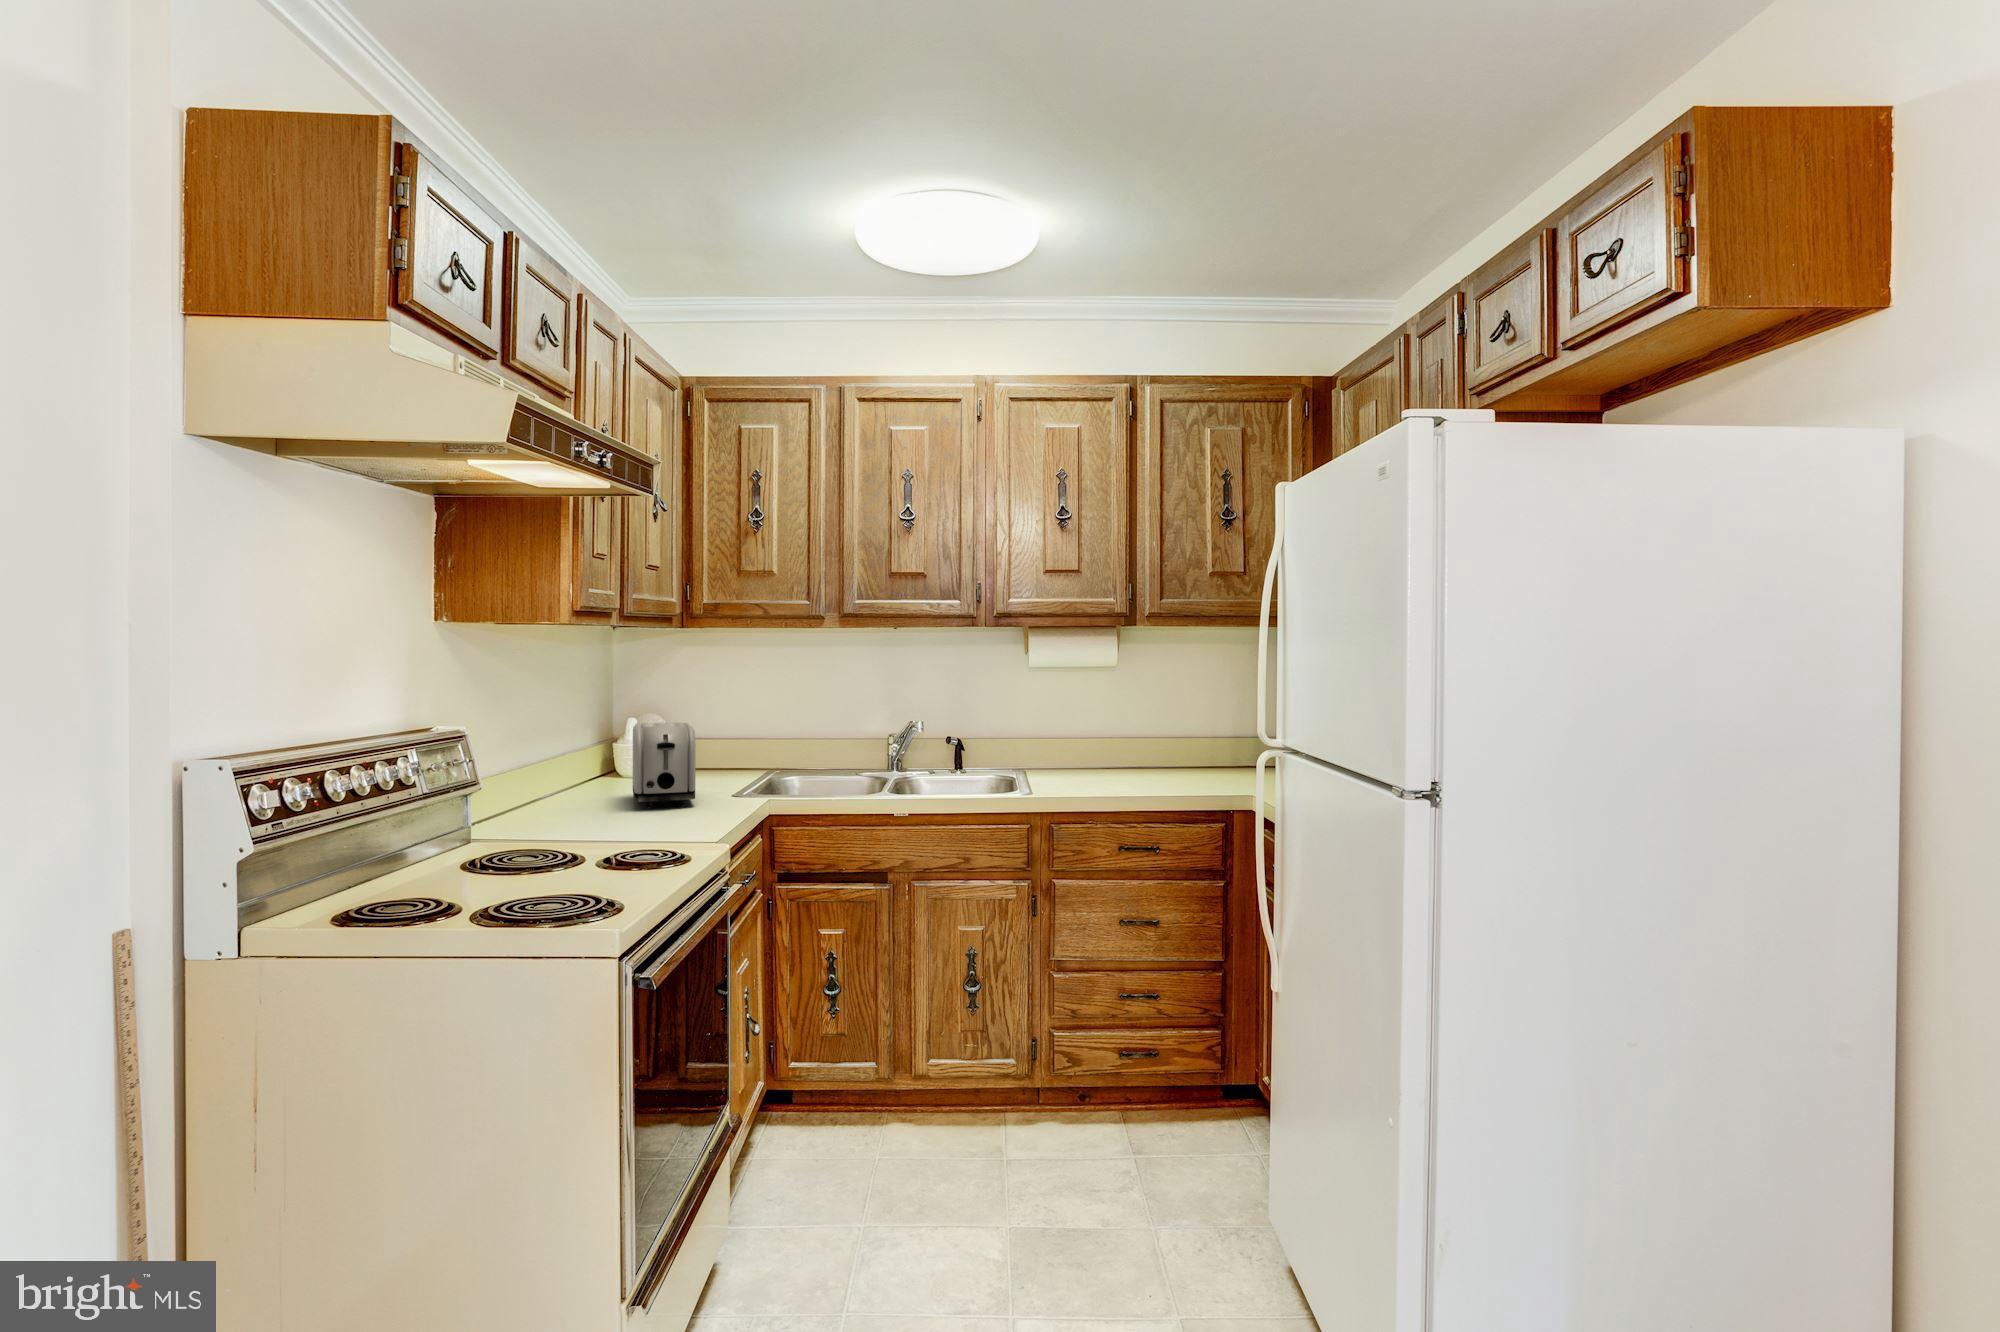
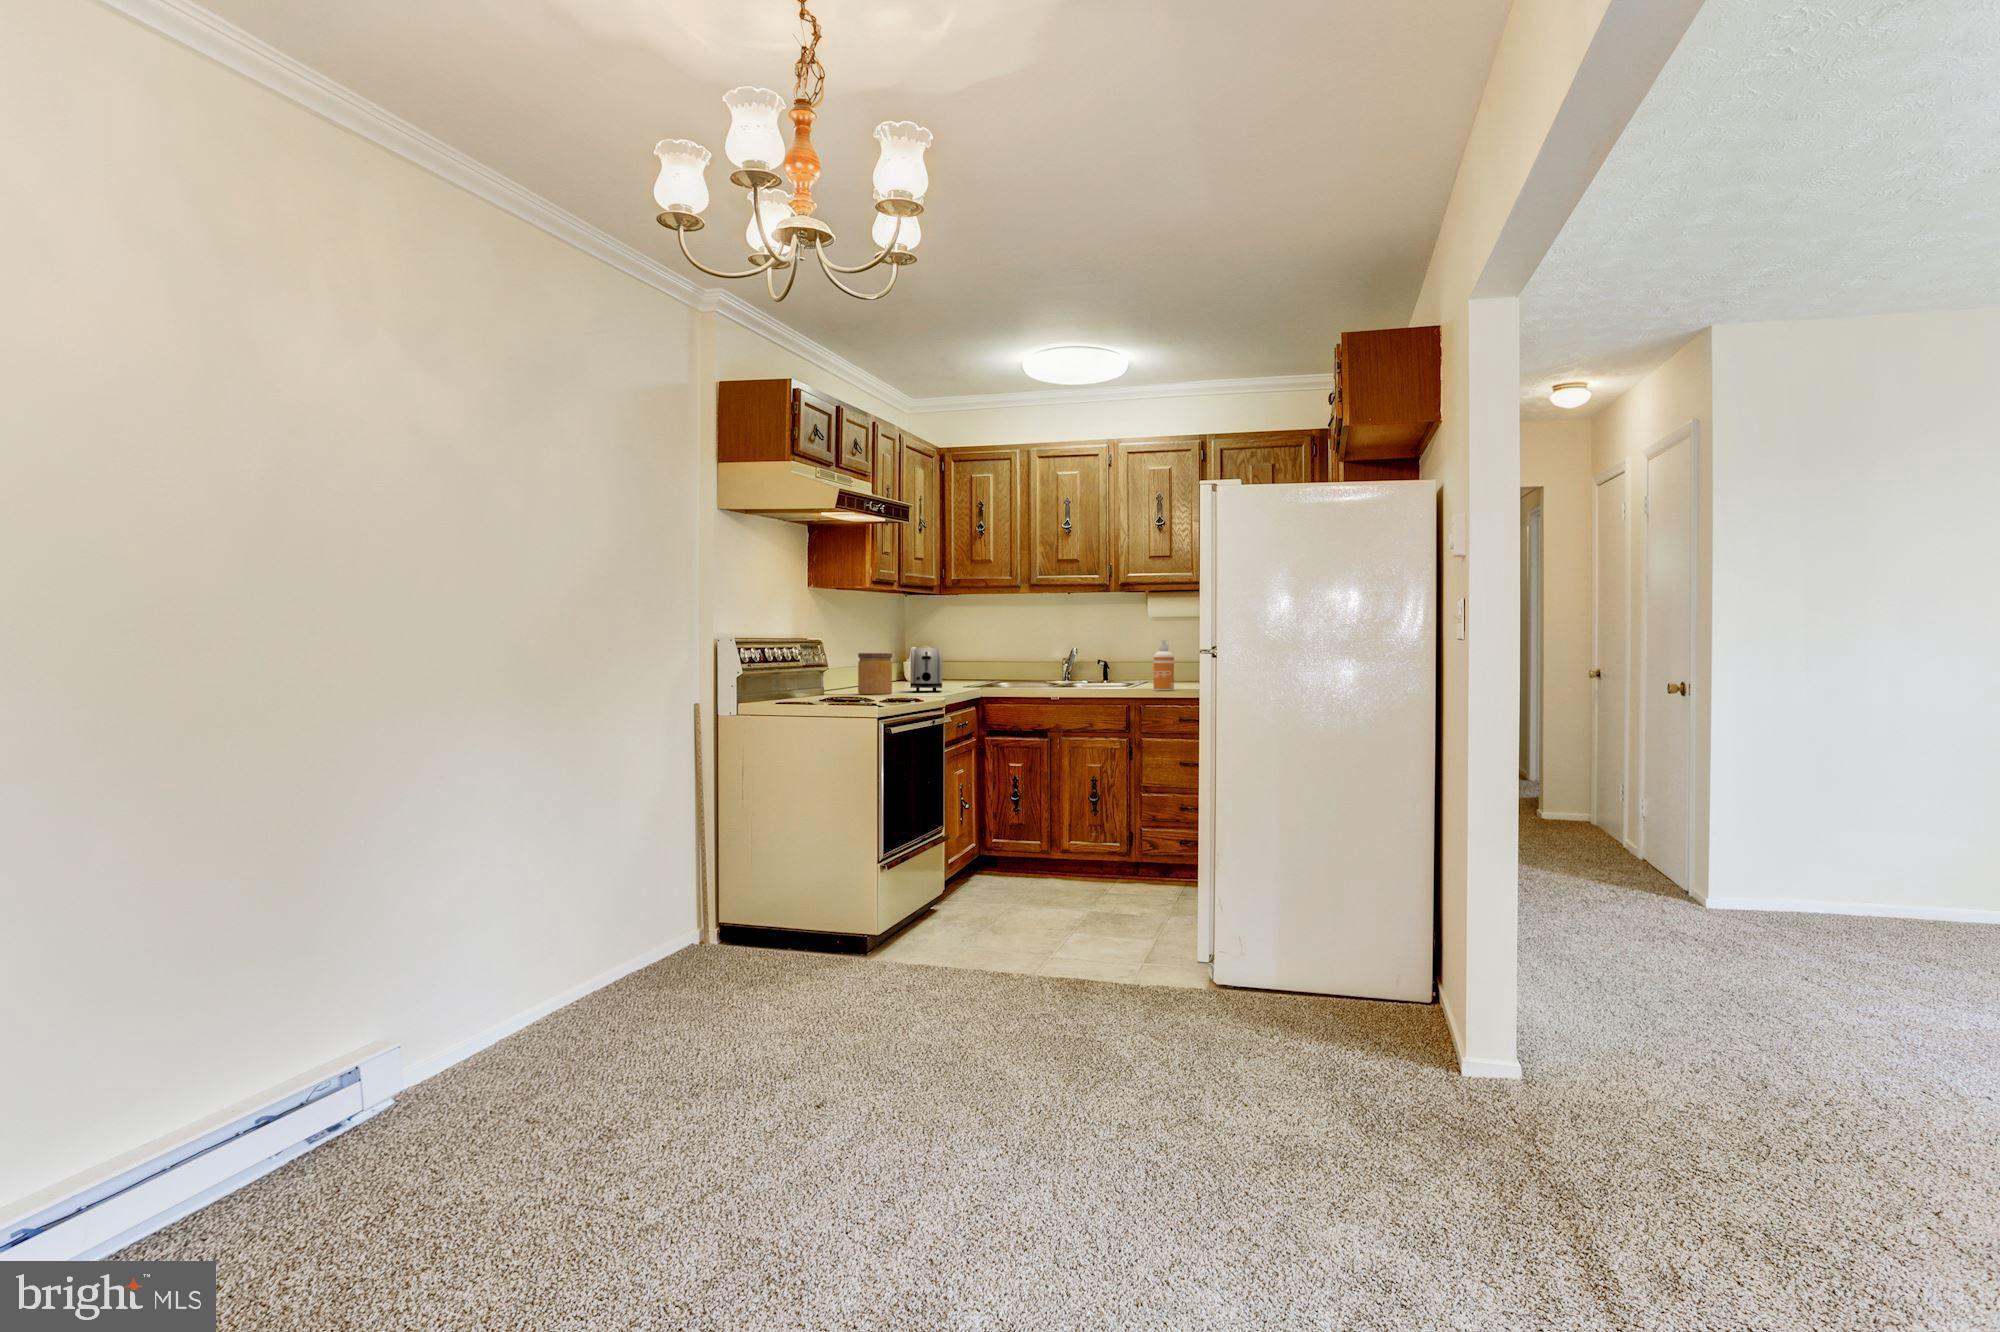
soap dispenser: none [1062,709,1096,795] -> present [1153,639,1174,690]
jar: none [528,741,599,826] -> present [858,653,892,694]

